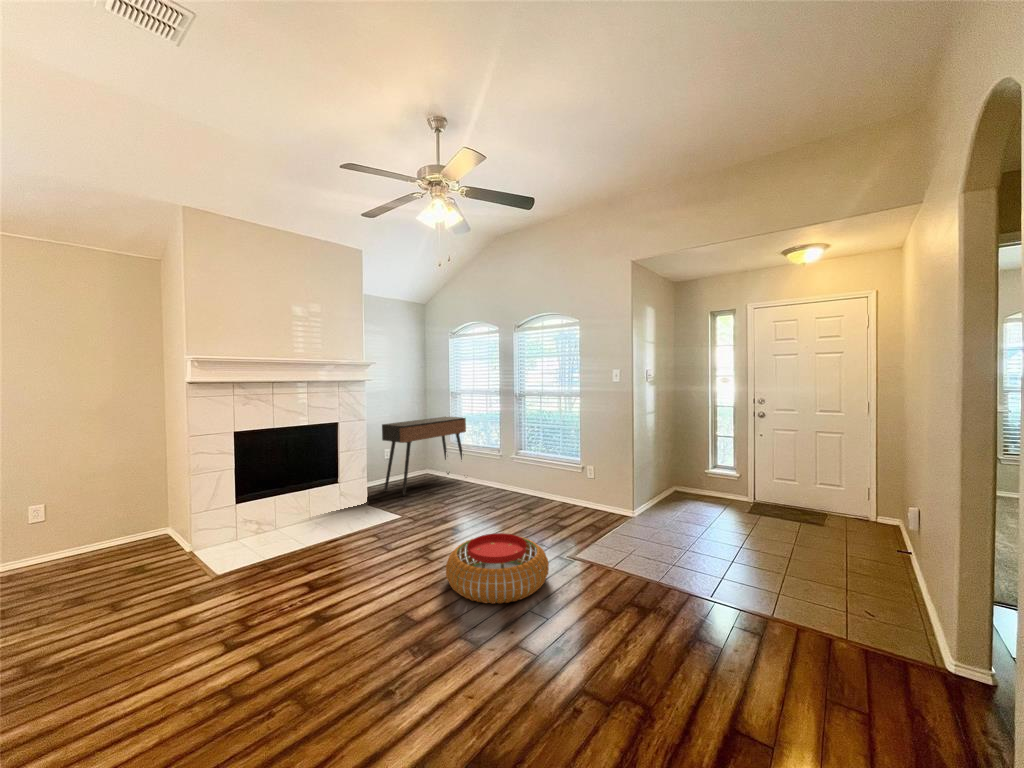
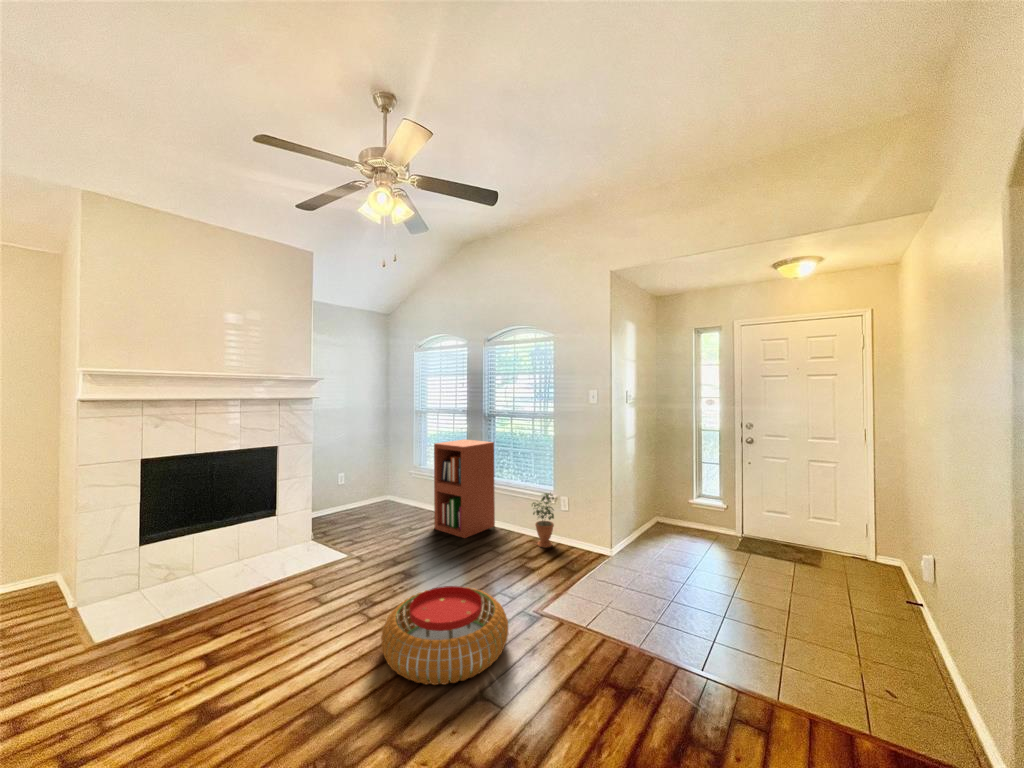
console table: present [382,417,466,496] -> none [337,438,433,528]
bookshelf: none [471,417,526,504] -> present [434,439,495,538]
potted plant: none [561,460,582,511] -> present [532,493,554,547]

